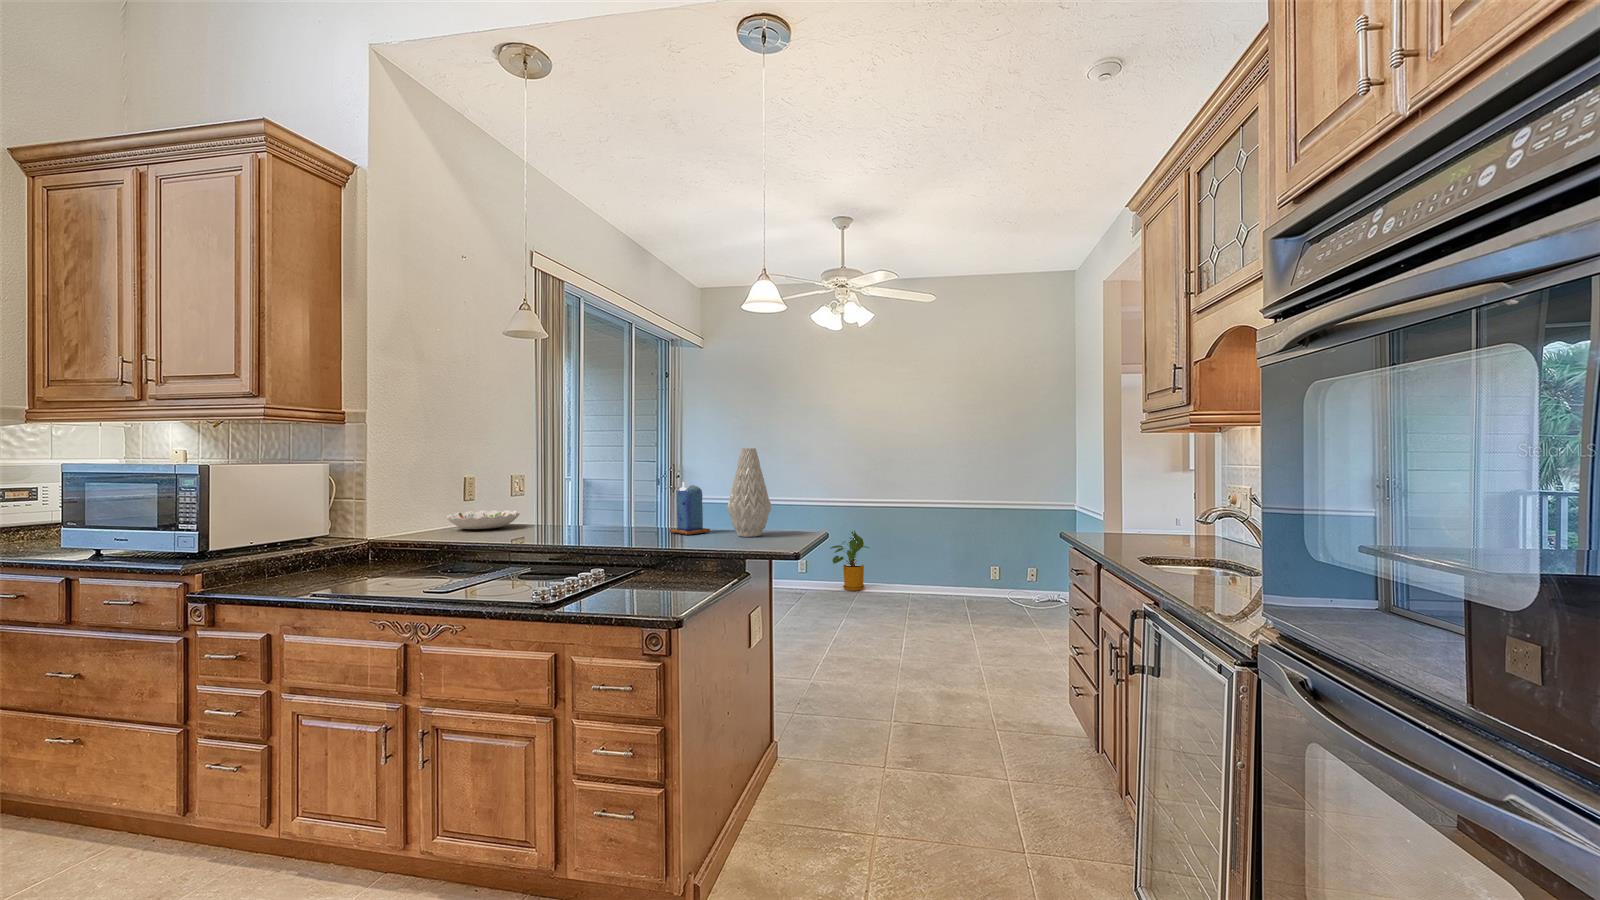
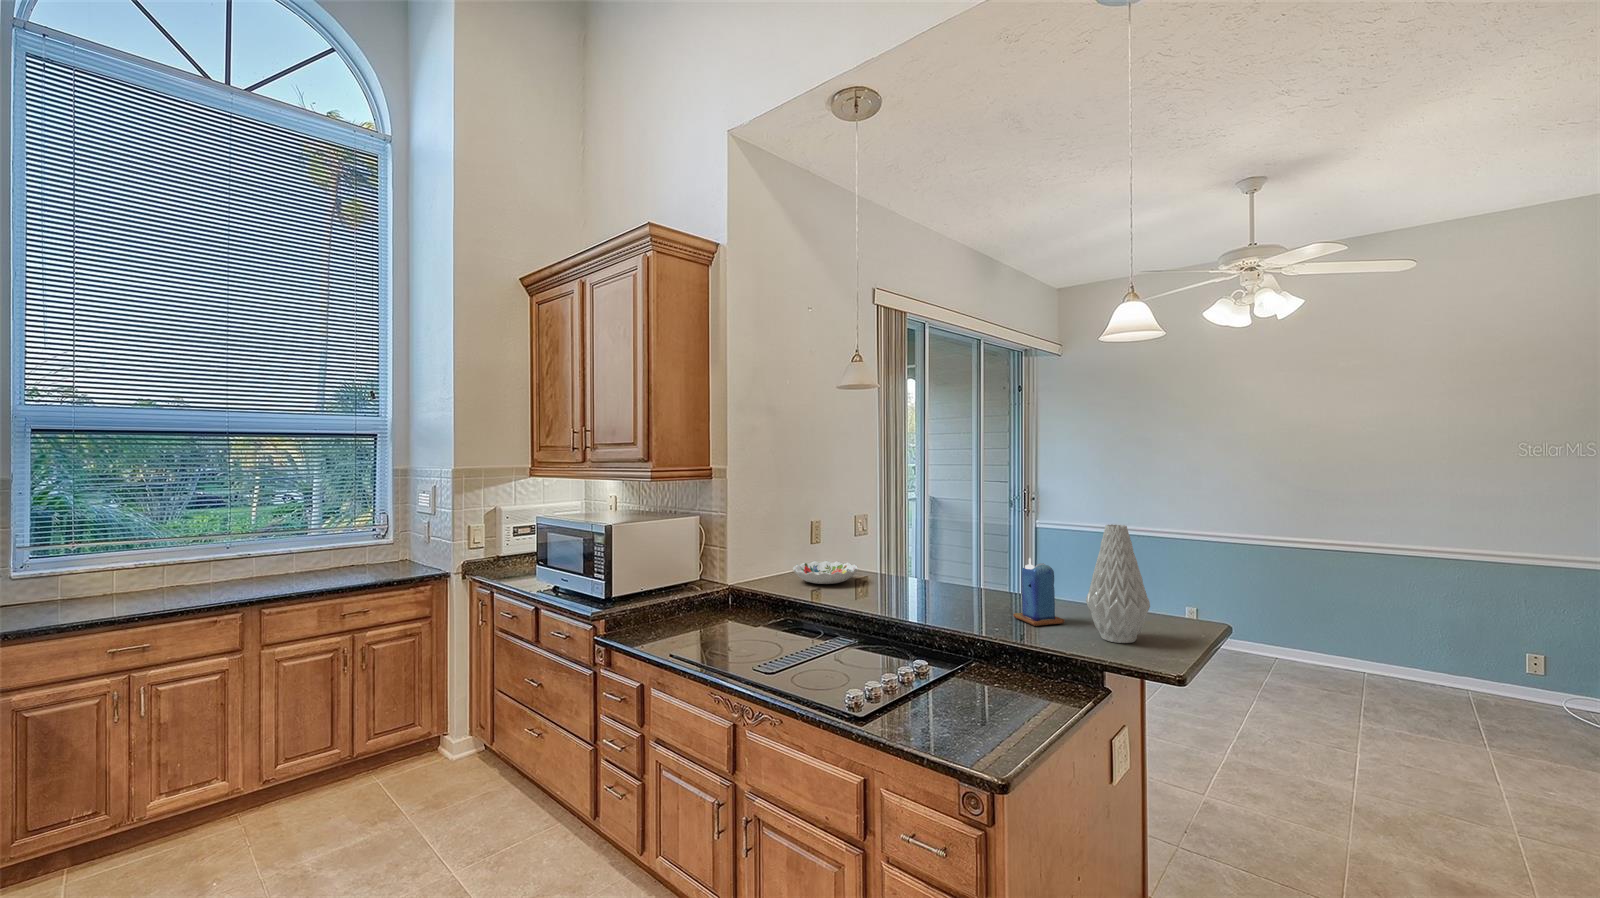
house plant: present [830,531,869,591] -> none [1250,589,1327,677]

